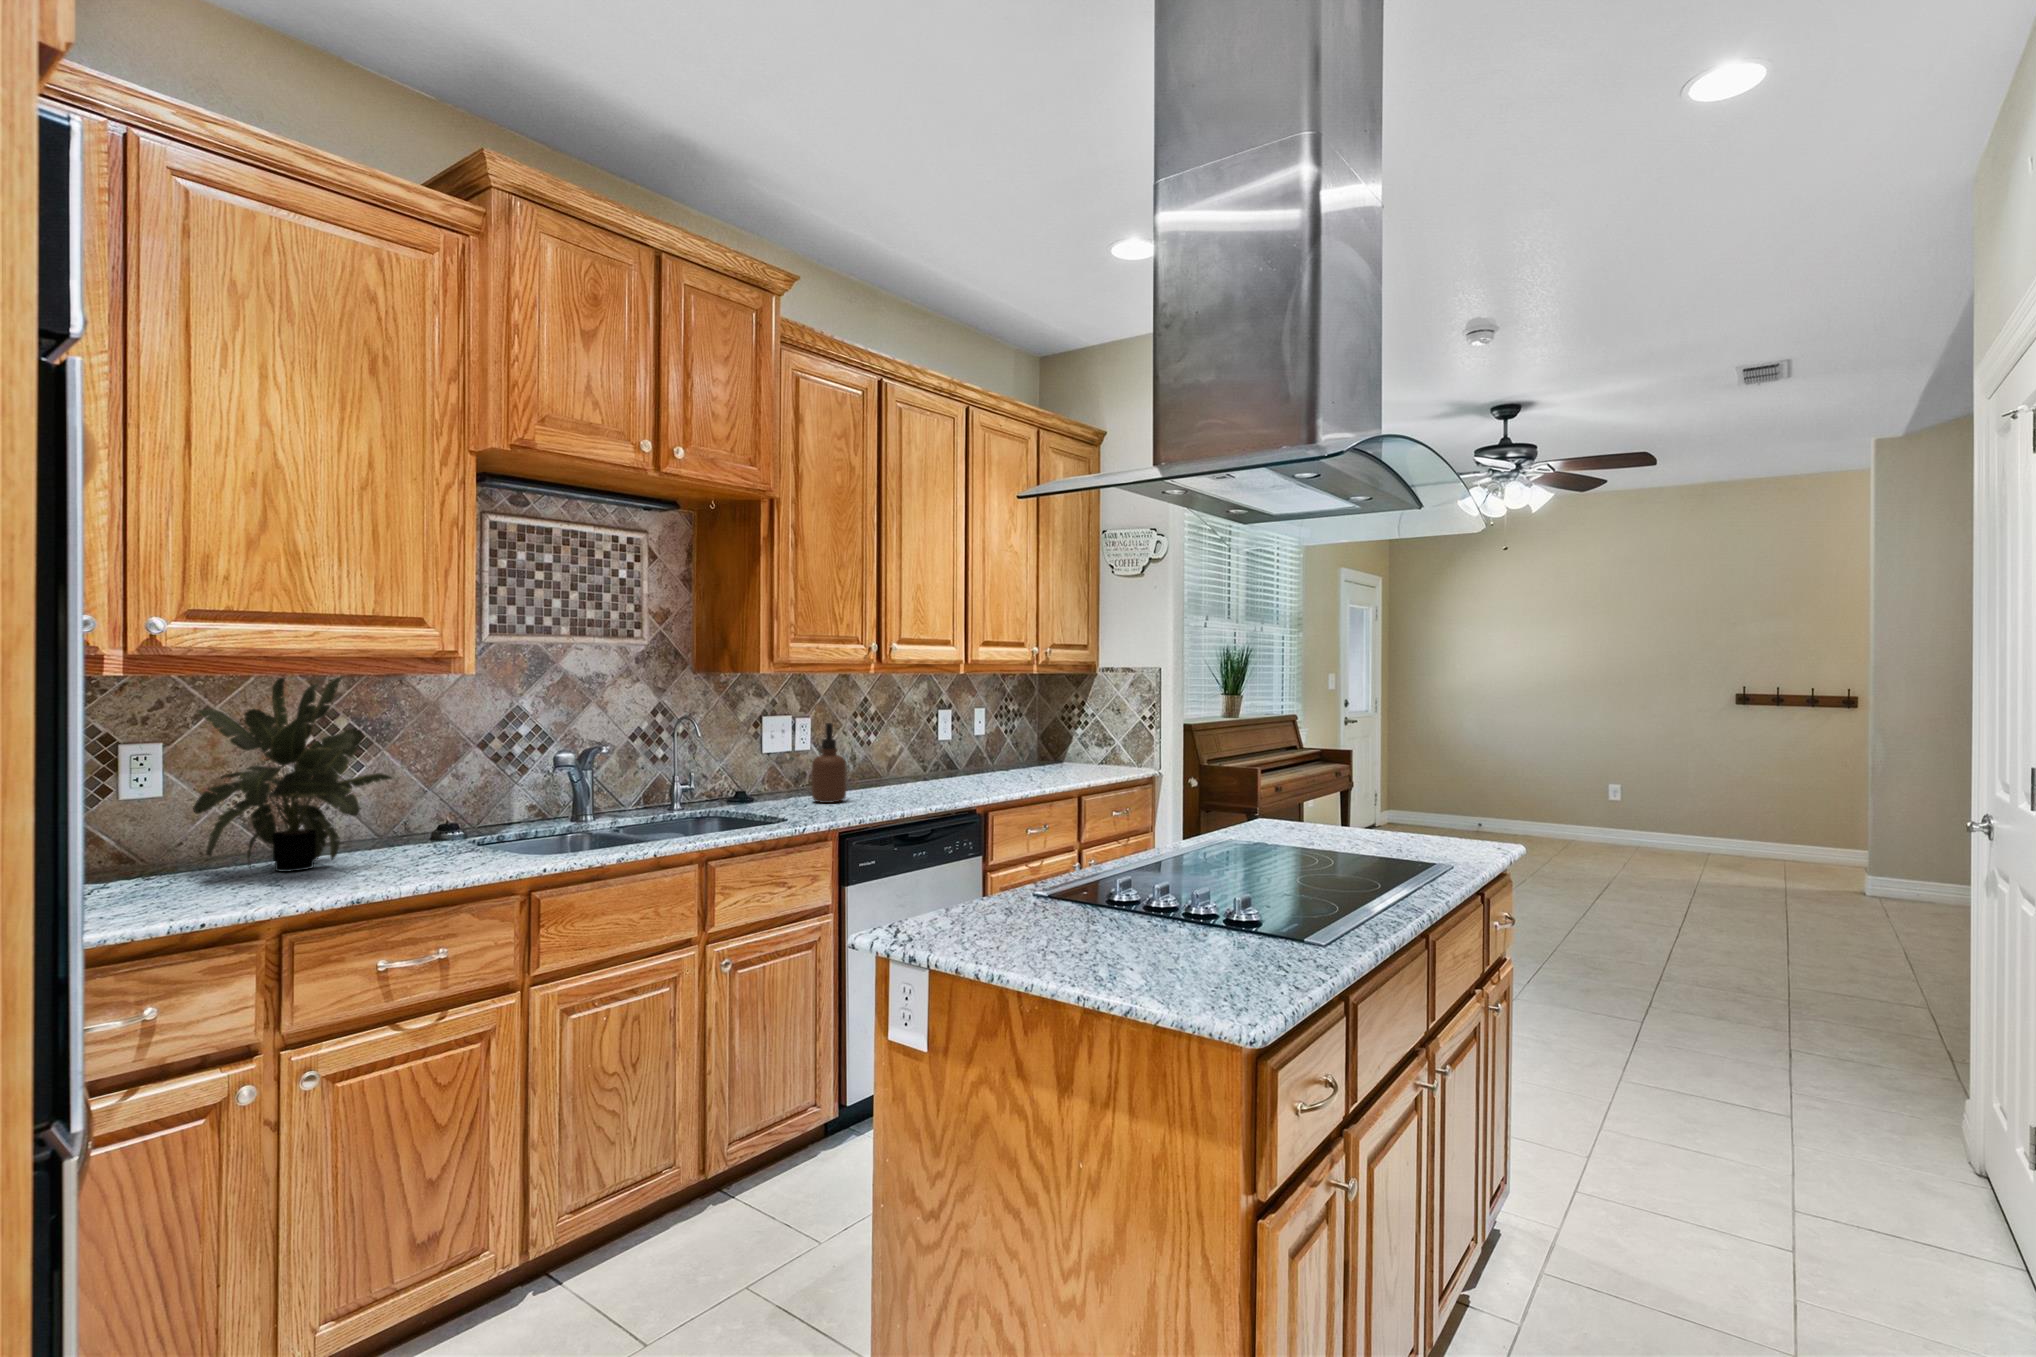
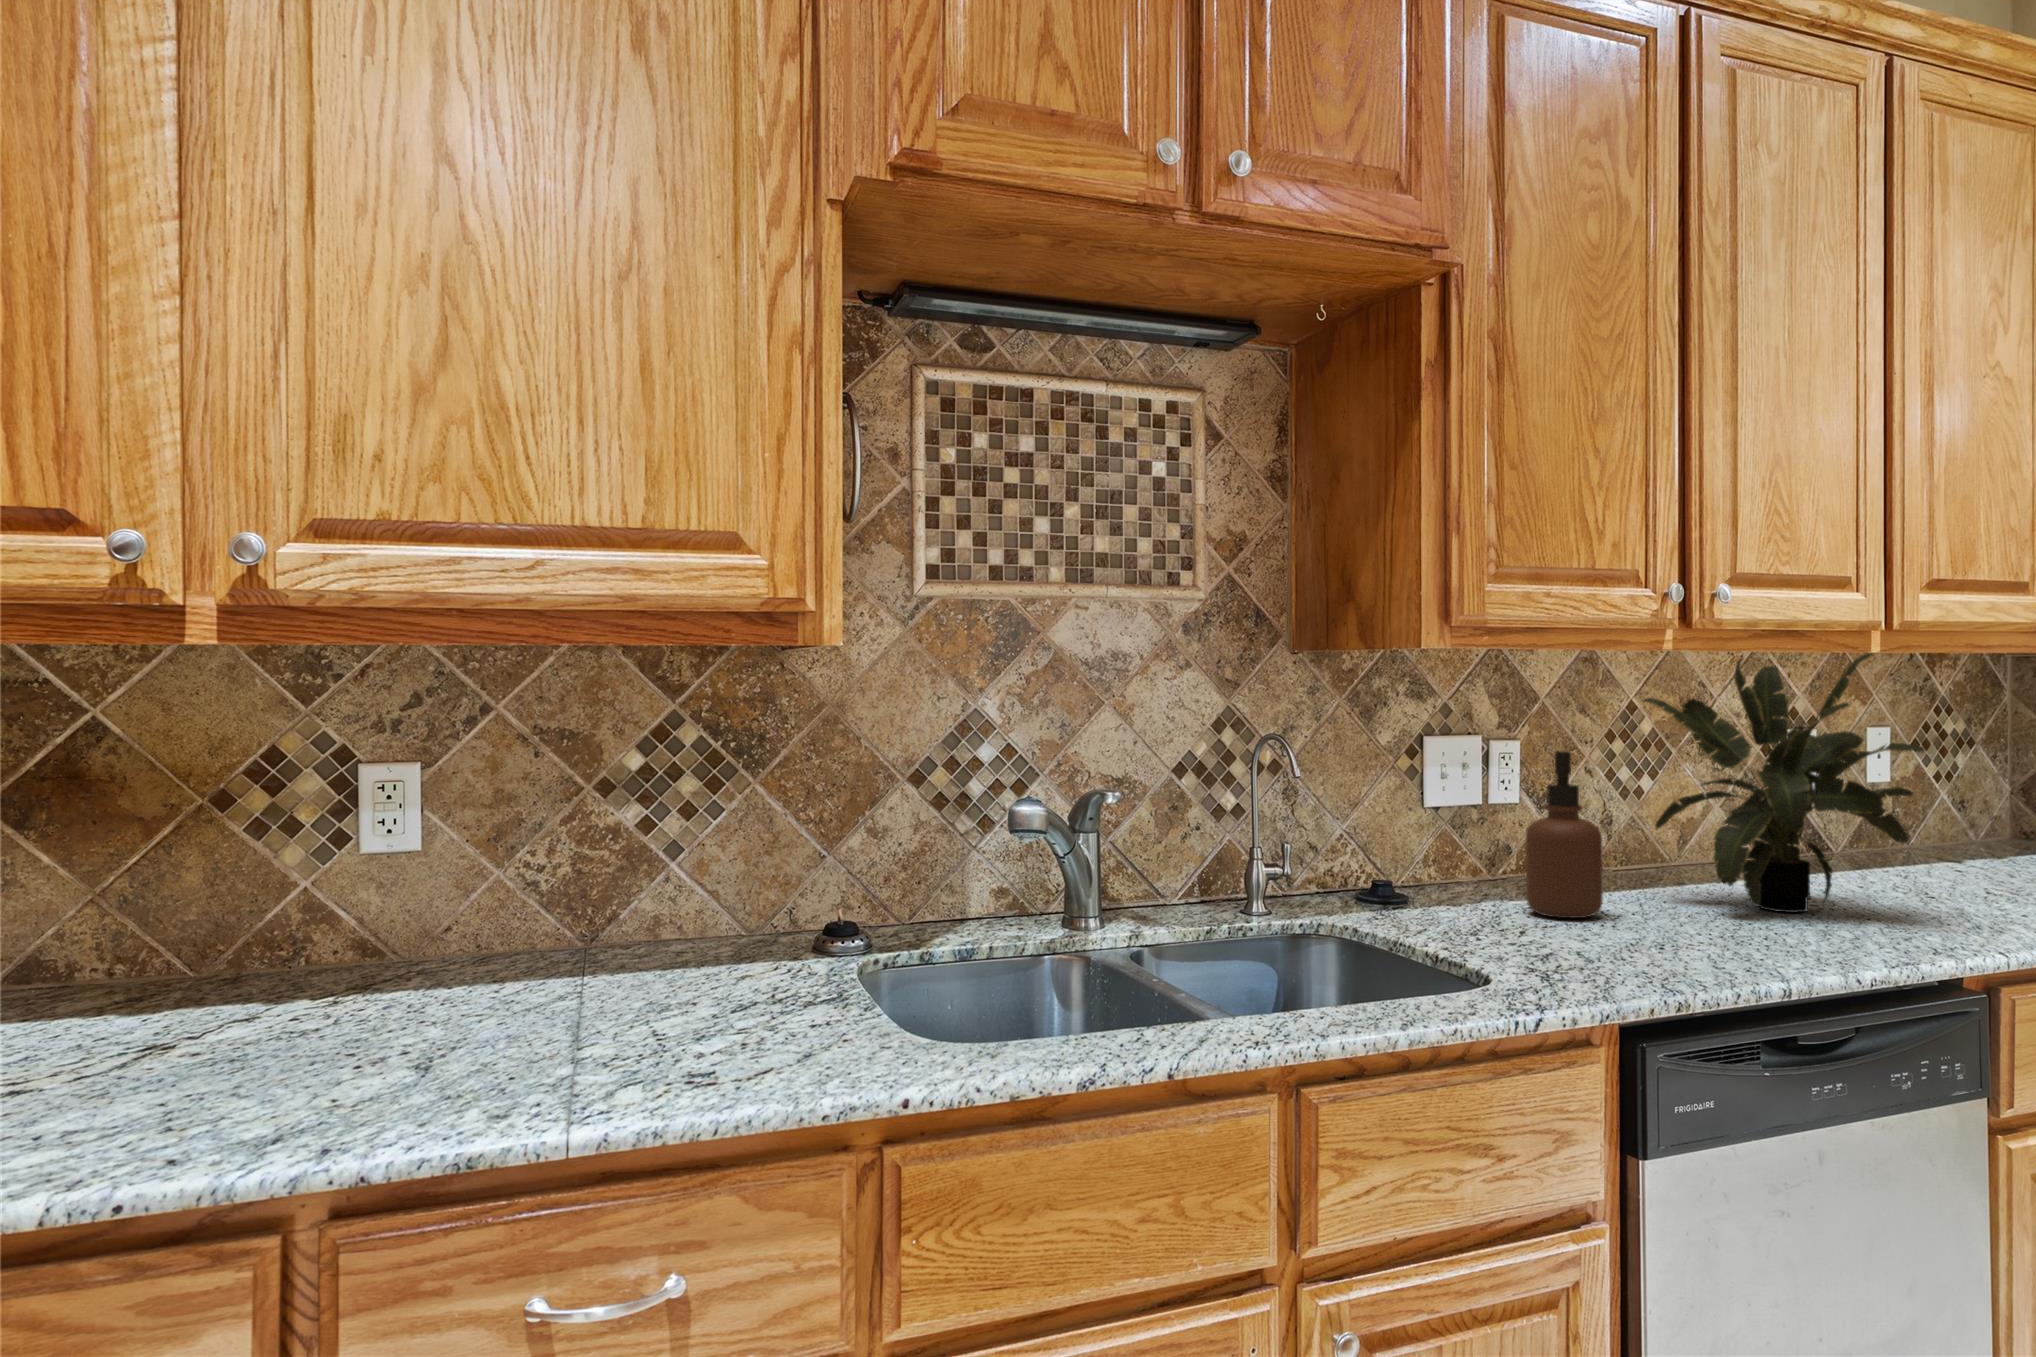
potted plant: present [193,677,392,872] -> present [1644,653,1924,912]

